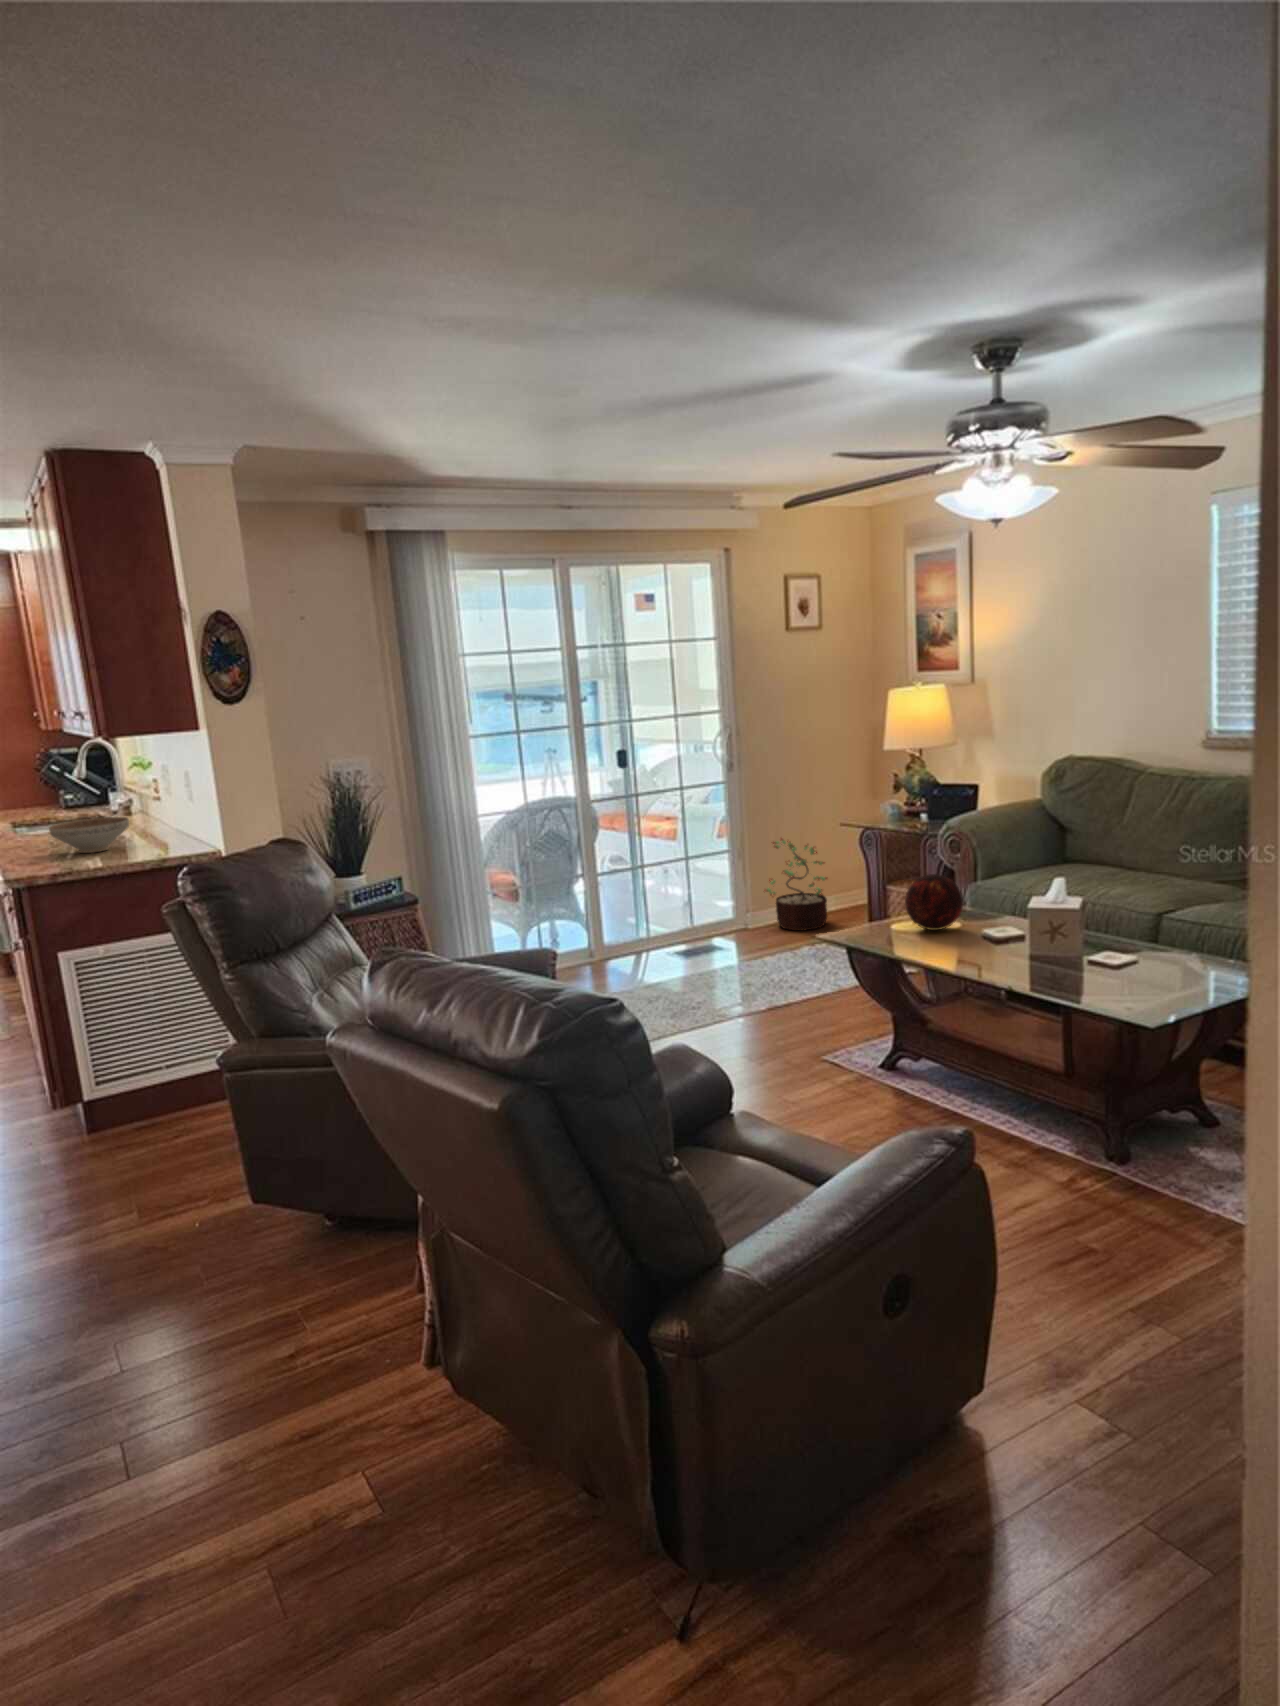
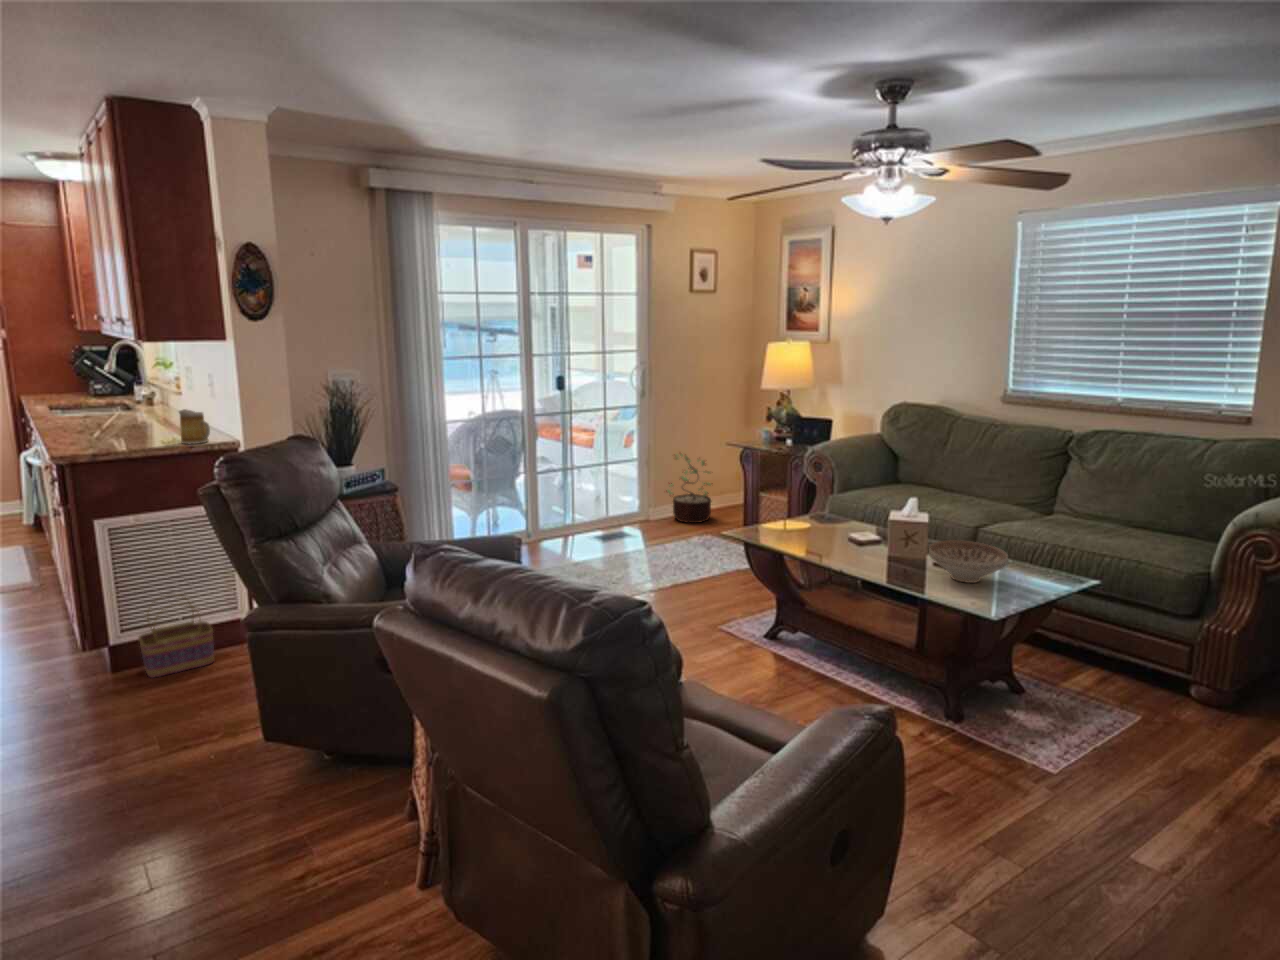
mug: none [149,815,185,856] -> present [179,409,210,444]
decorative bowl: present [49,817,129,853] -> present [929,540,1008,583]
decorative orb: present [905,874,963,930] -> none [789,488,832,531]
basket: none [111,1037,199,1138] -> present [139,595,214,678]

